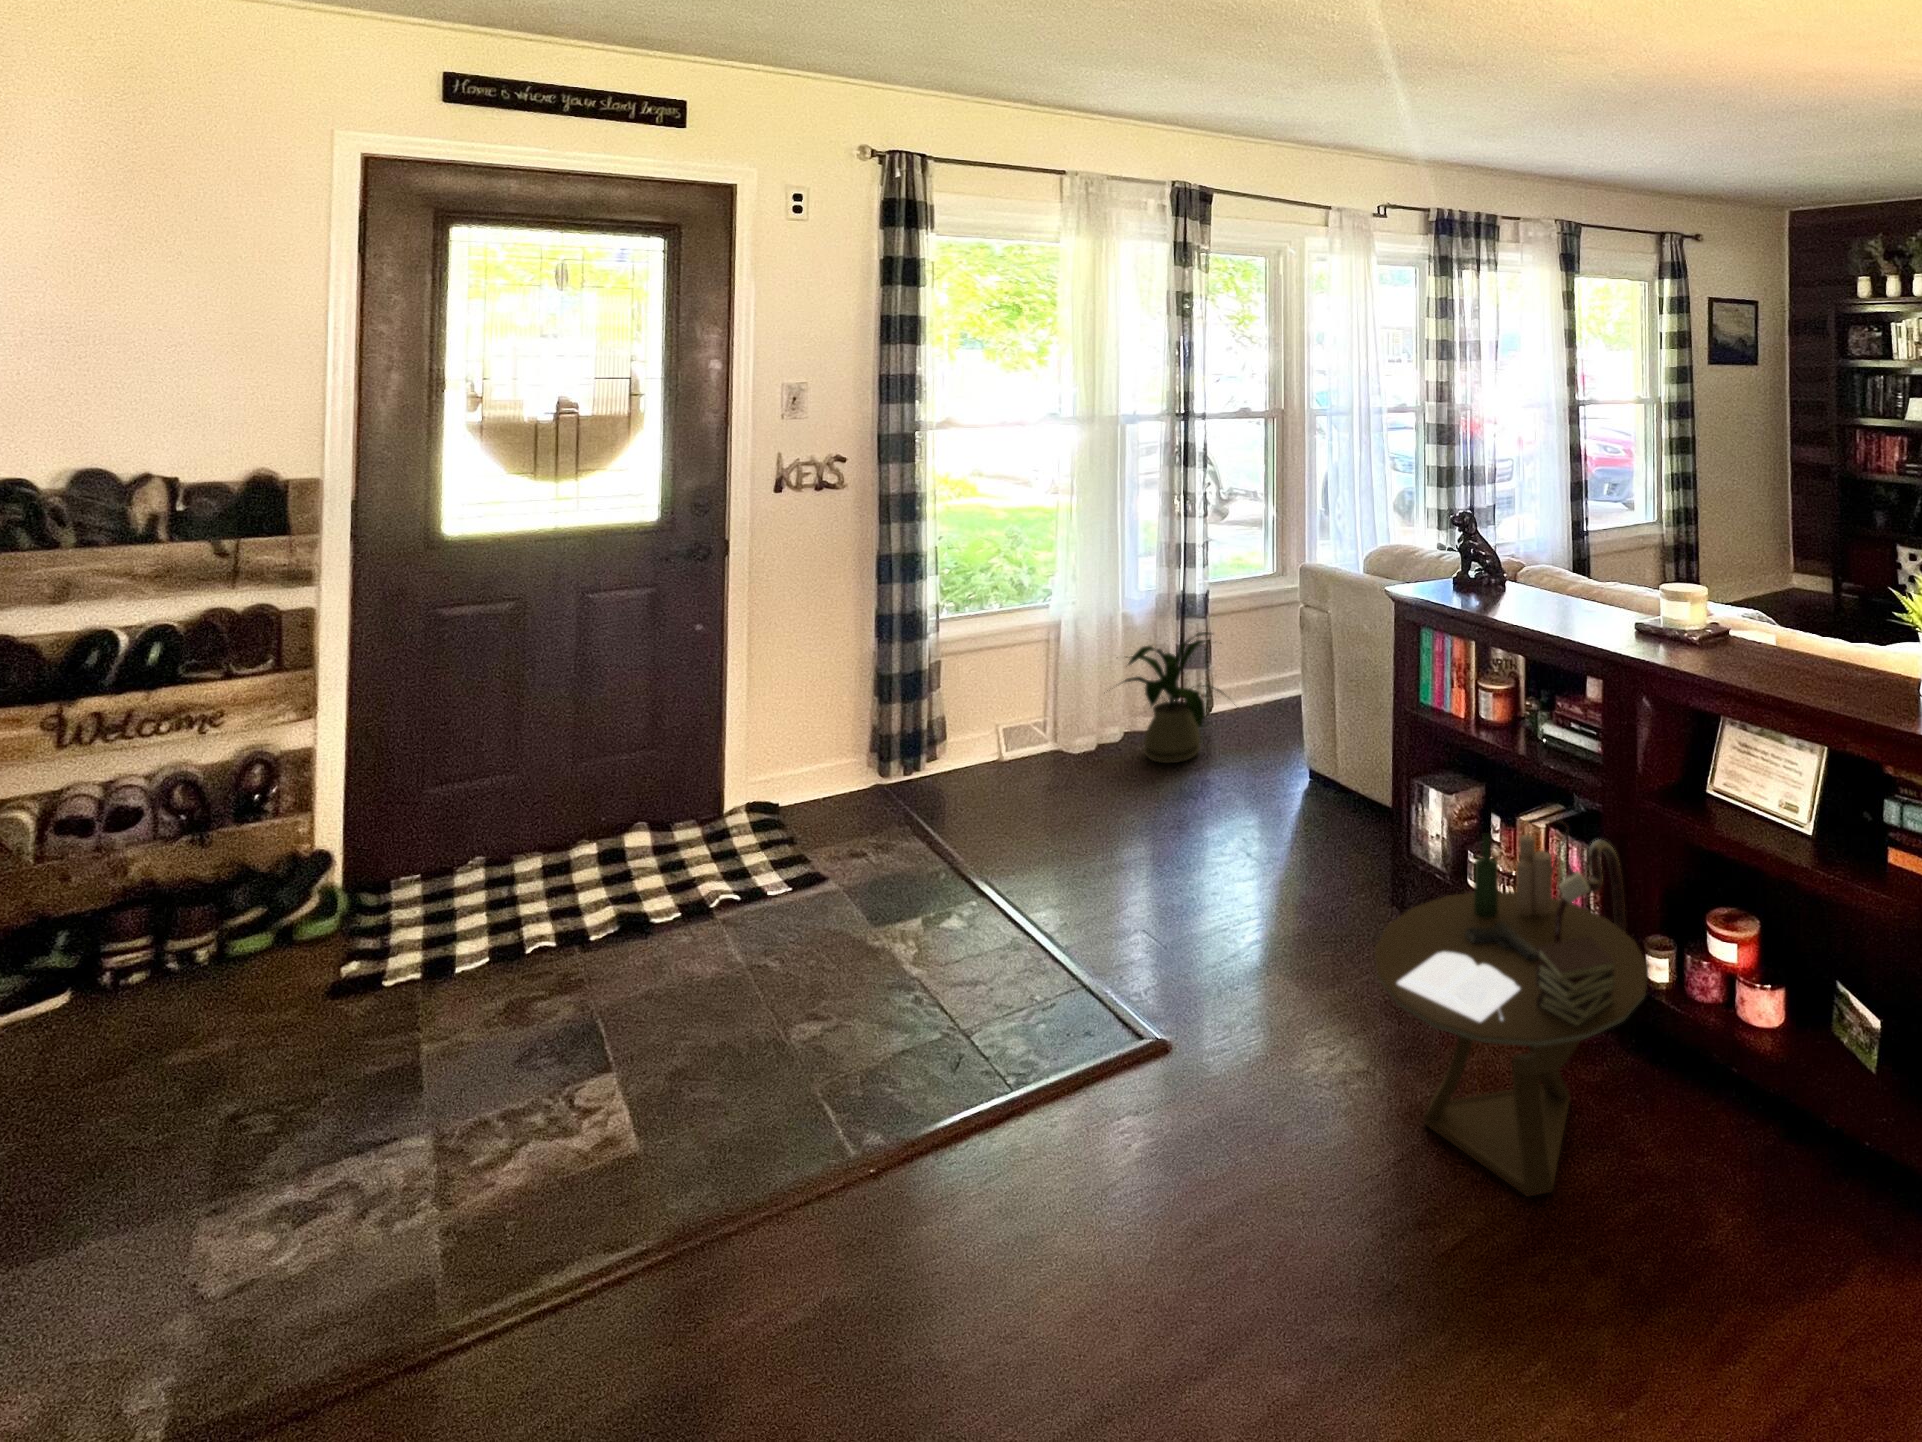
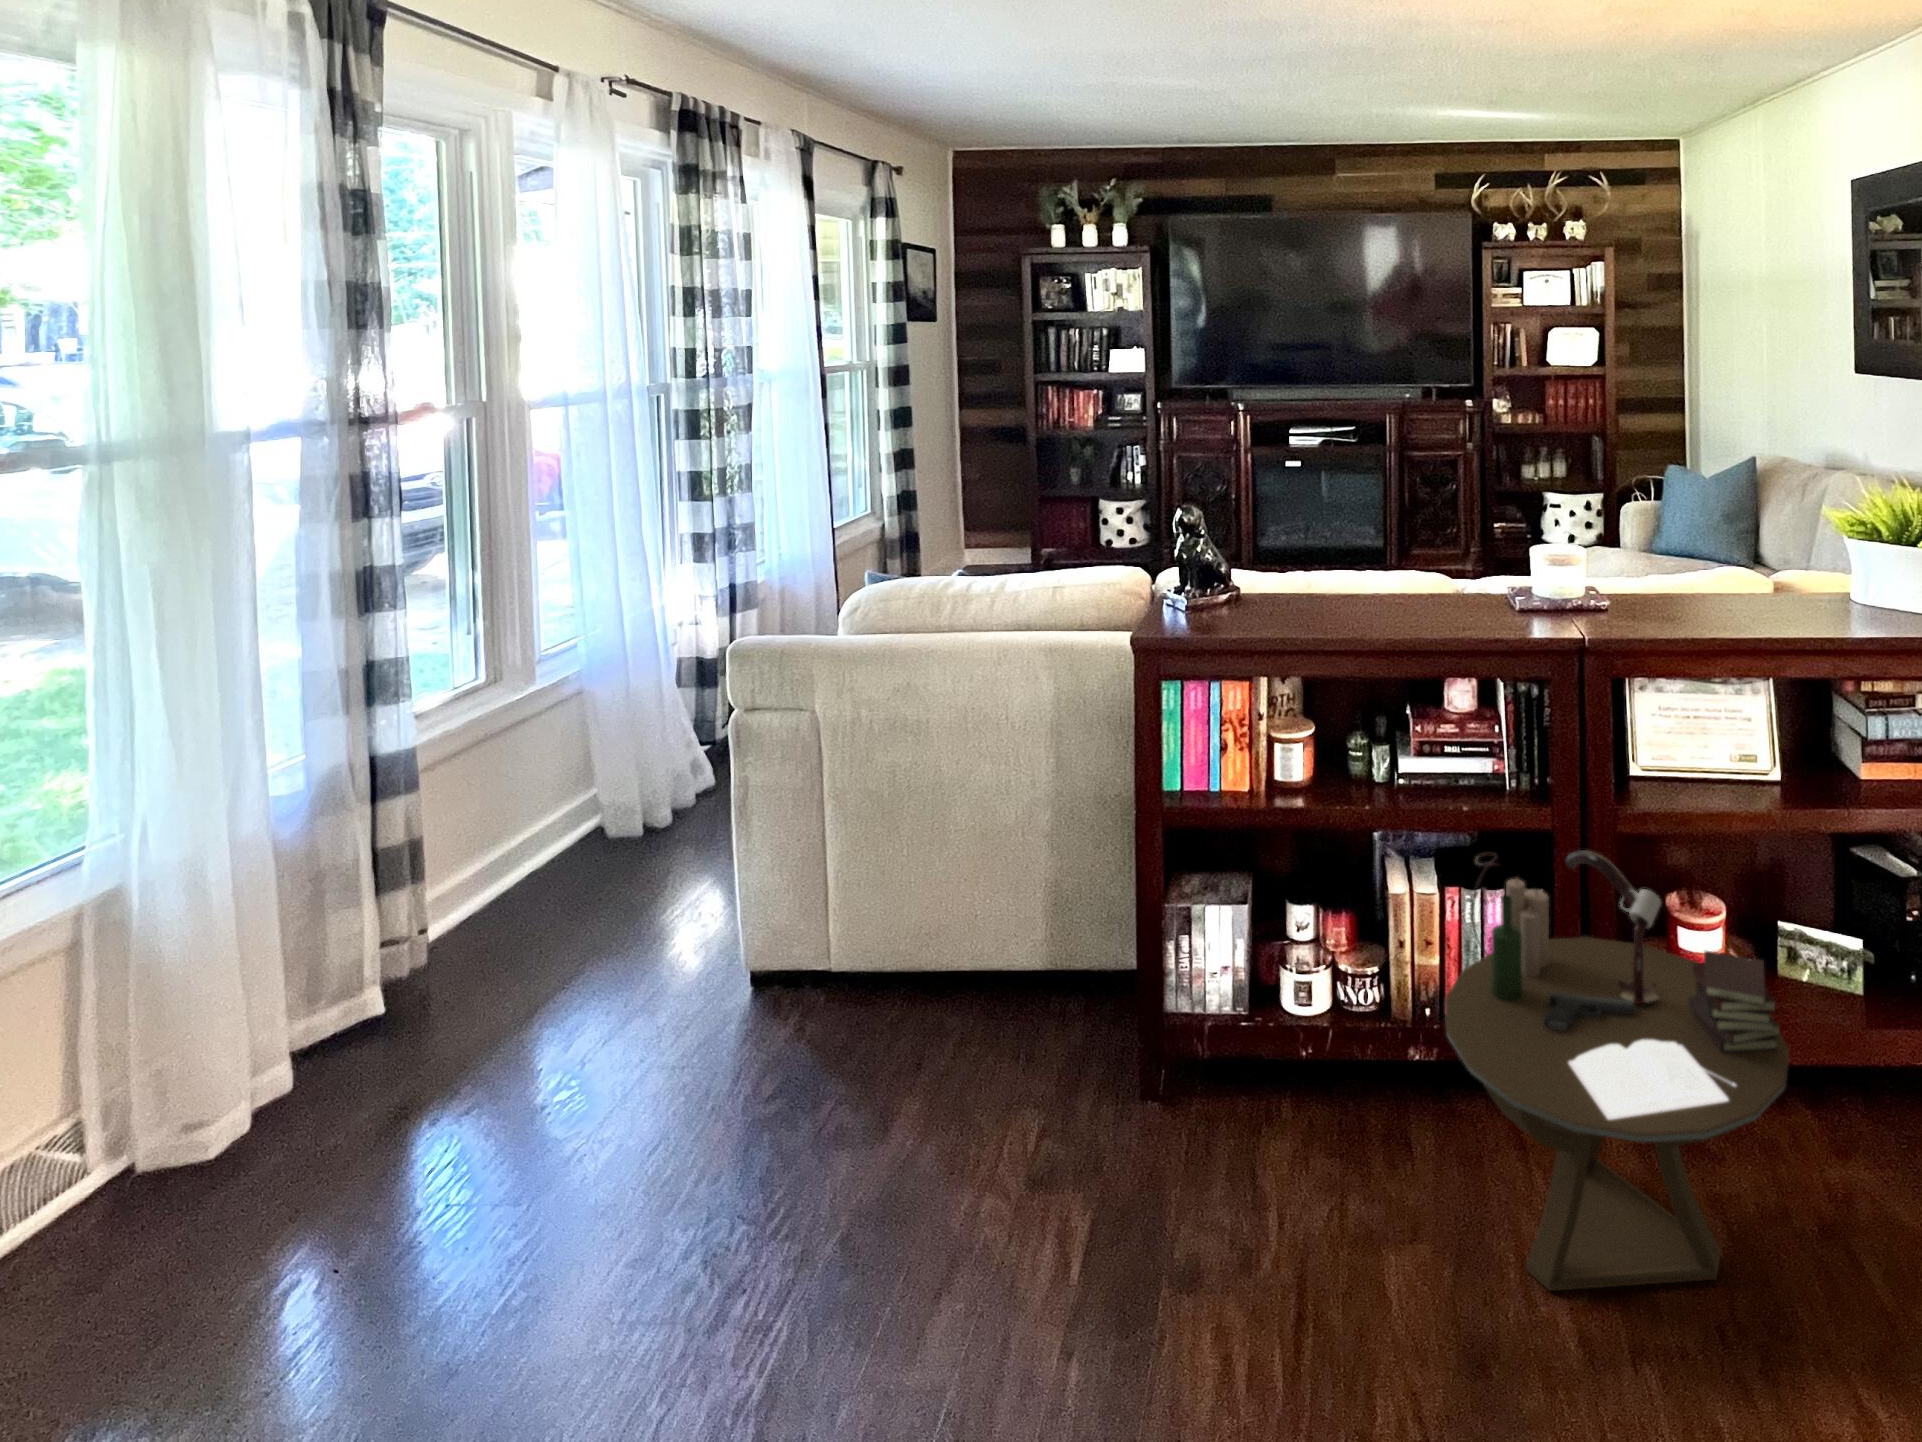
house plant: present [1122,632,1235,763] -> none [257,809,576,1090]

